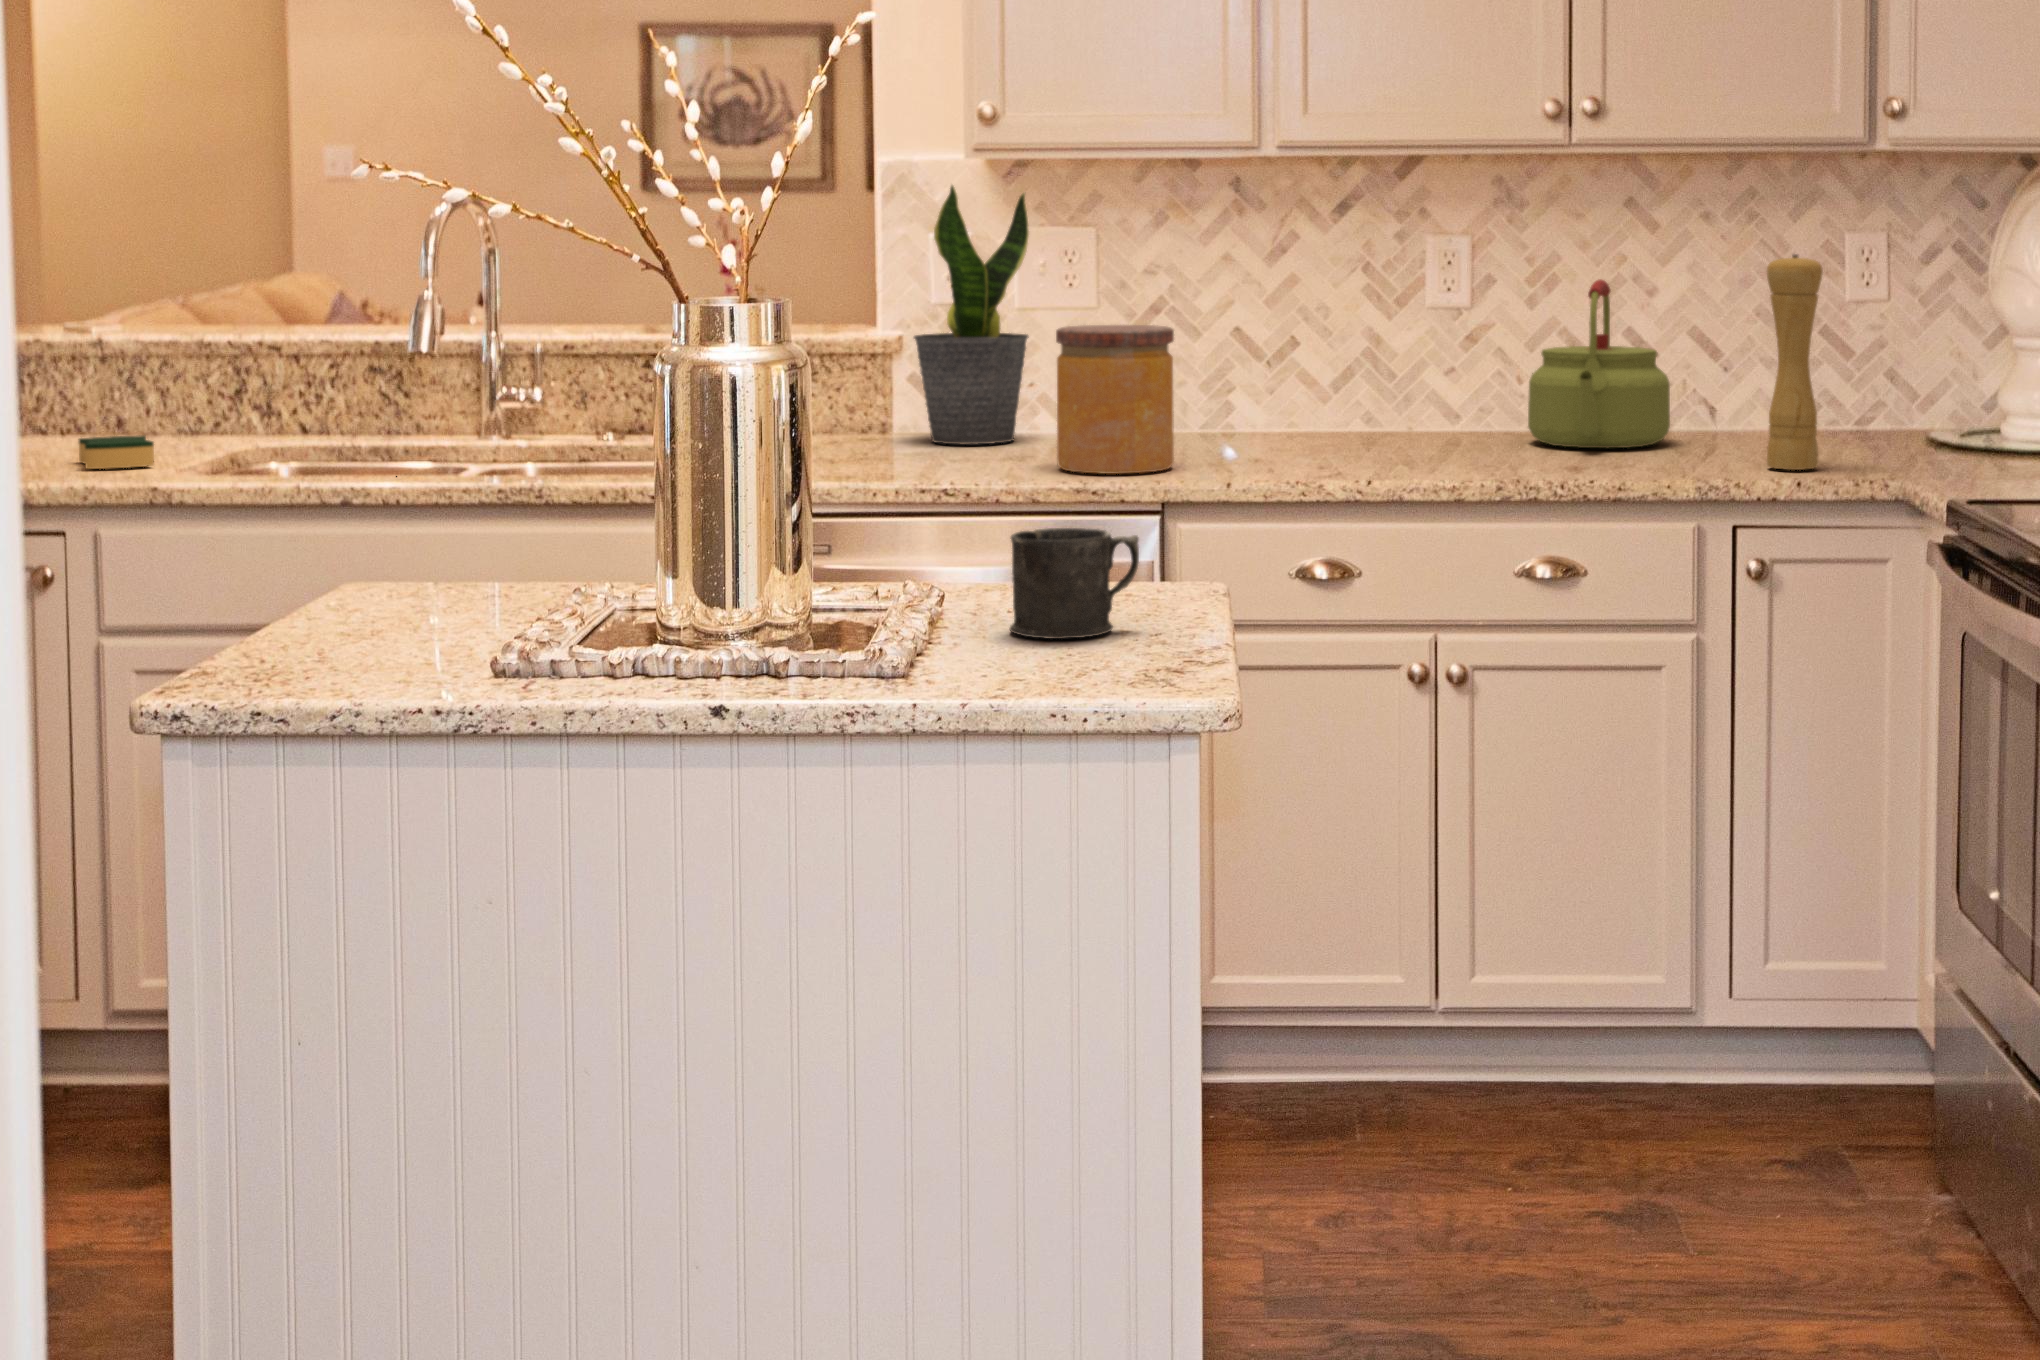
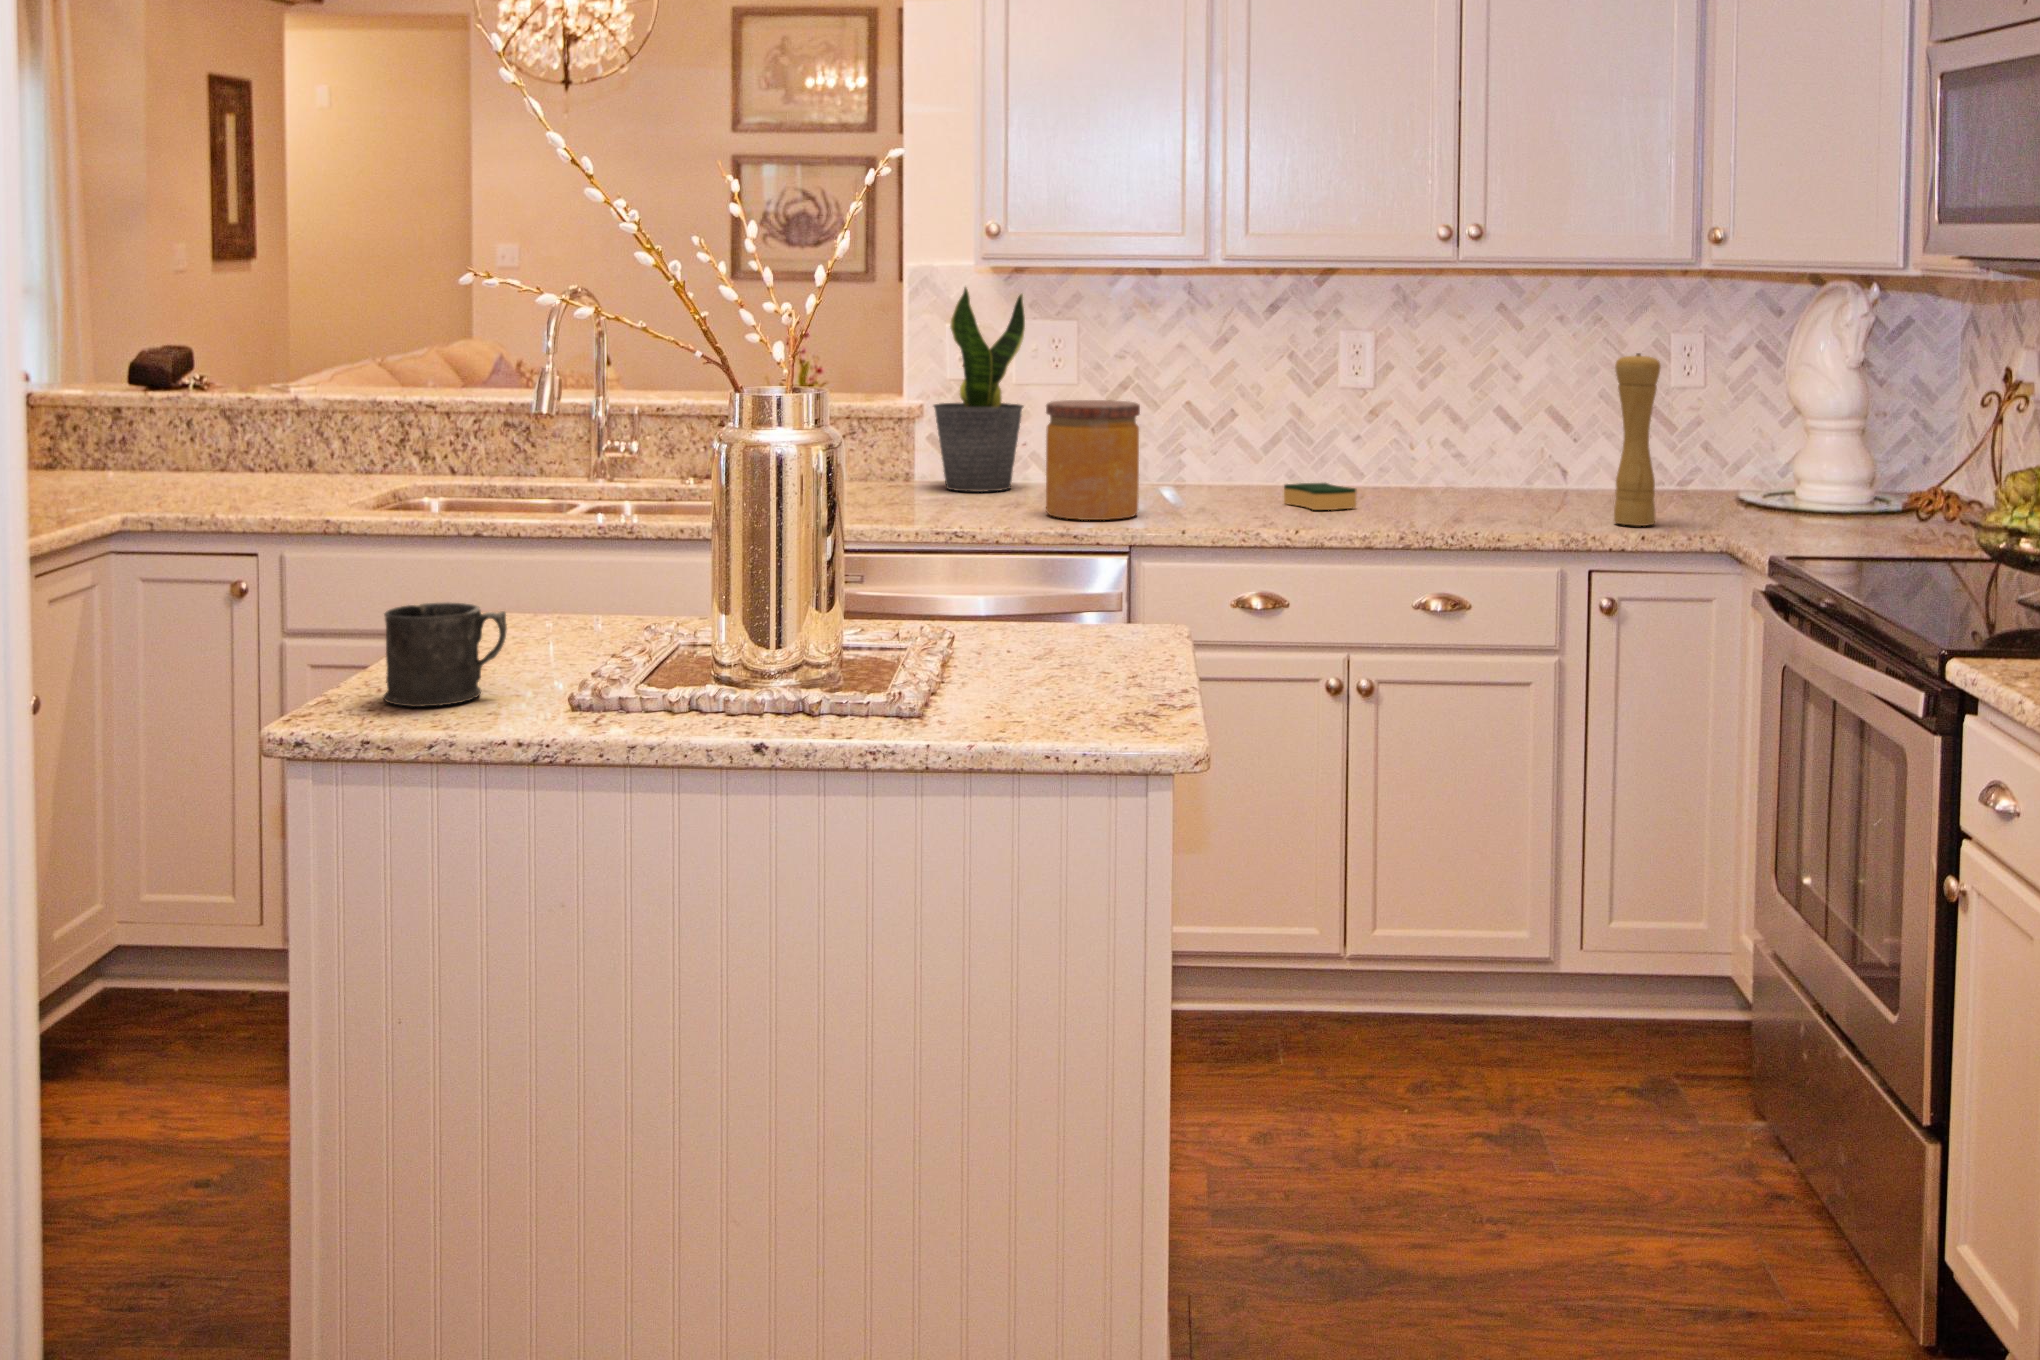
kettle: present [1528,279,1670,448] -> none [1418,369,1532,504]
sponge: present [79,435,154,469] -> present [1284,483,1356,510]
mug: present [1010,528,1139,639] -> present [383,602,507,707]

